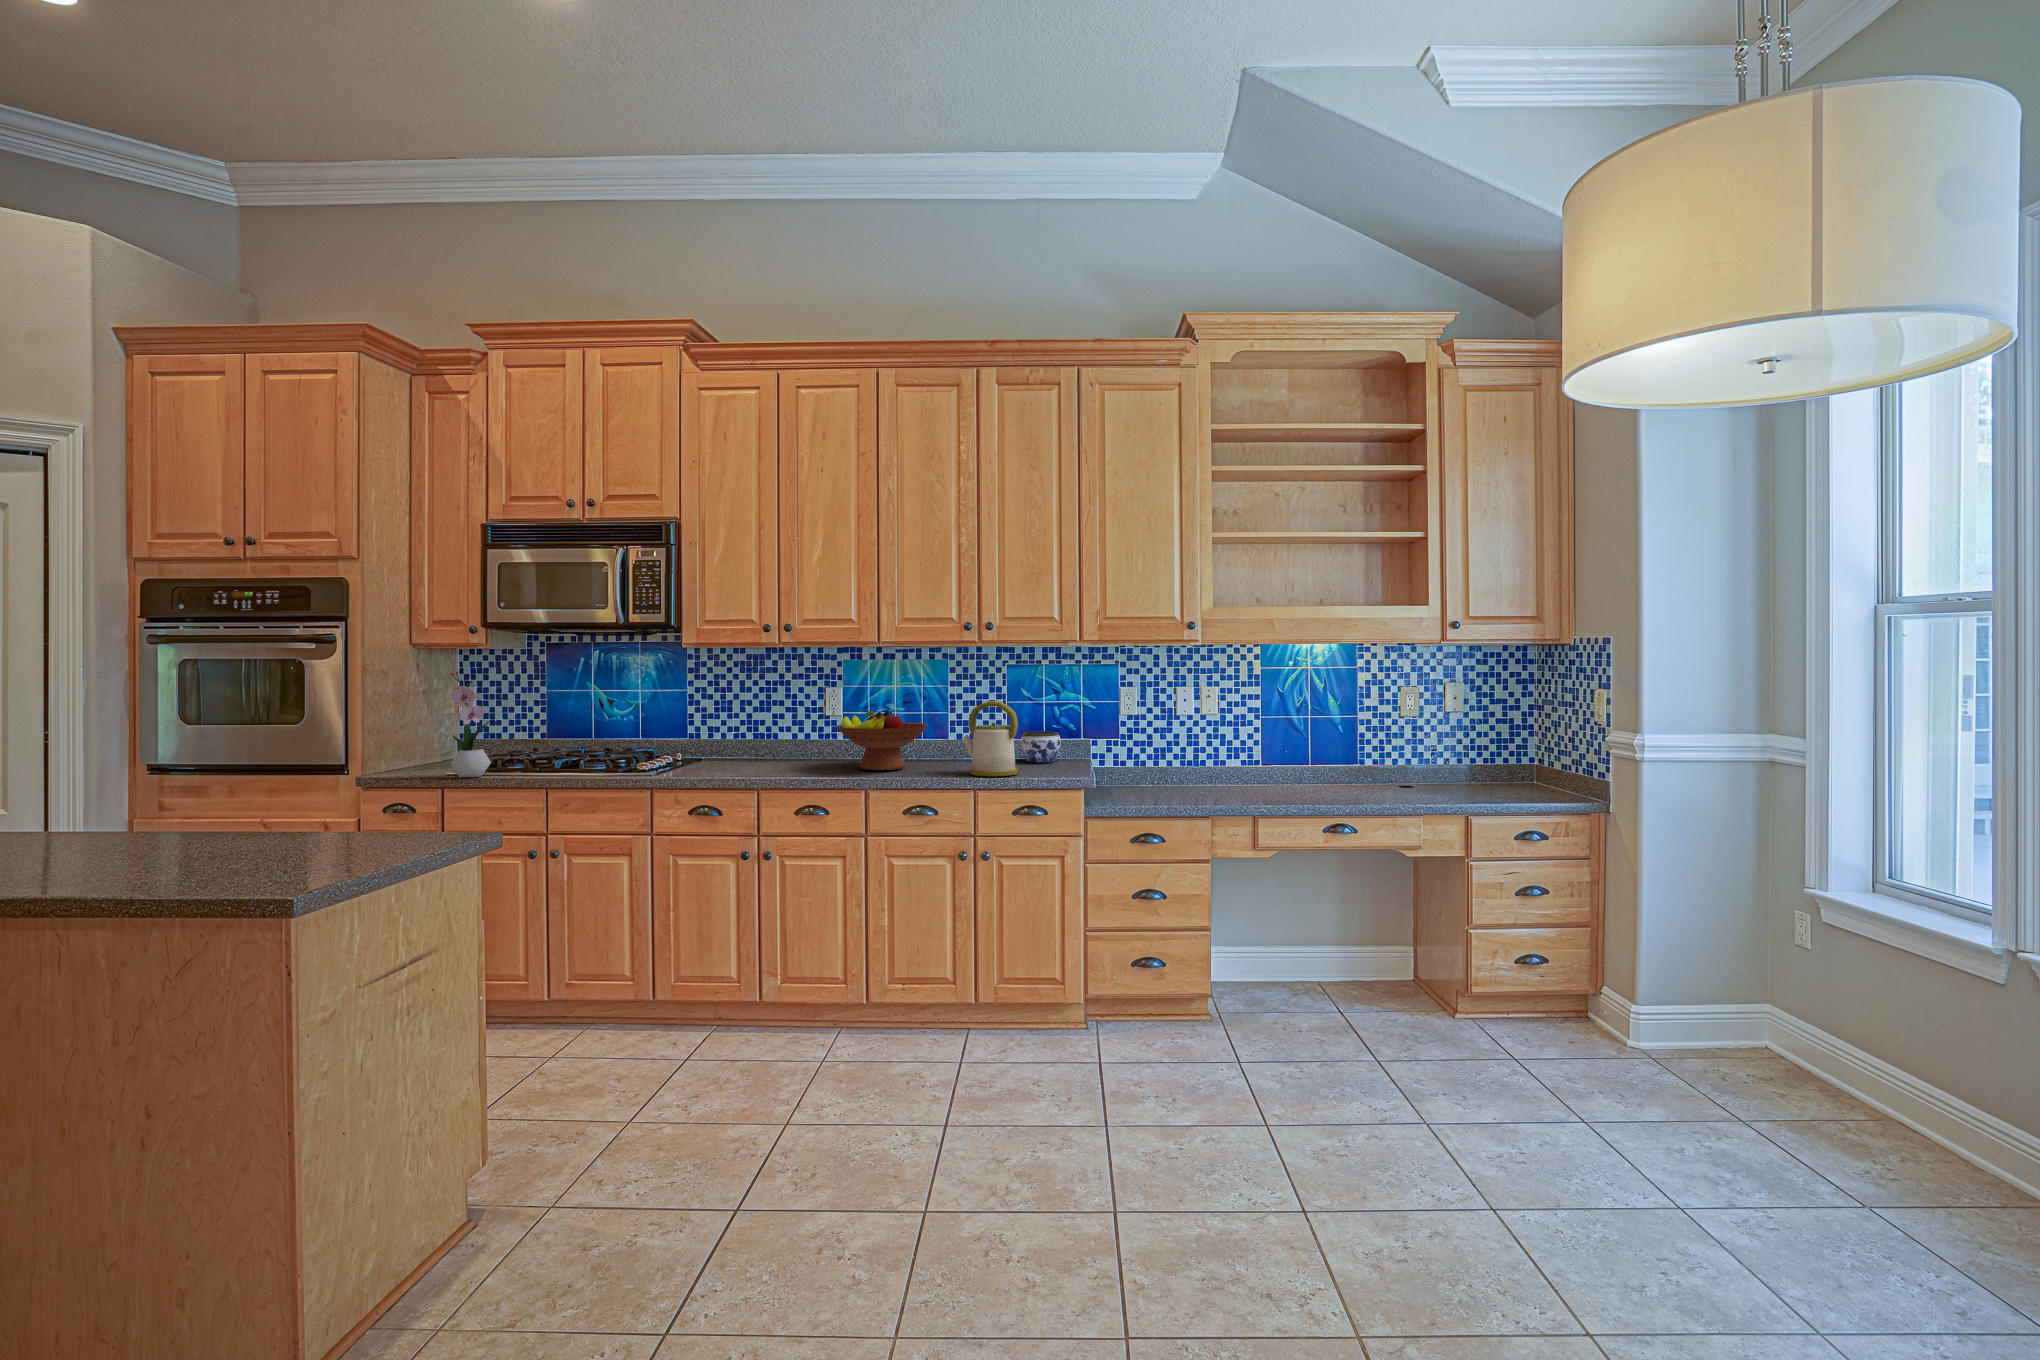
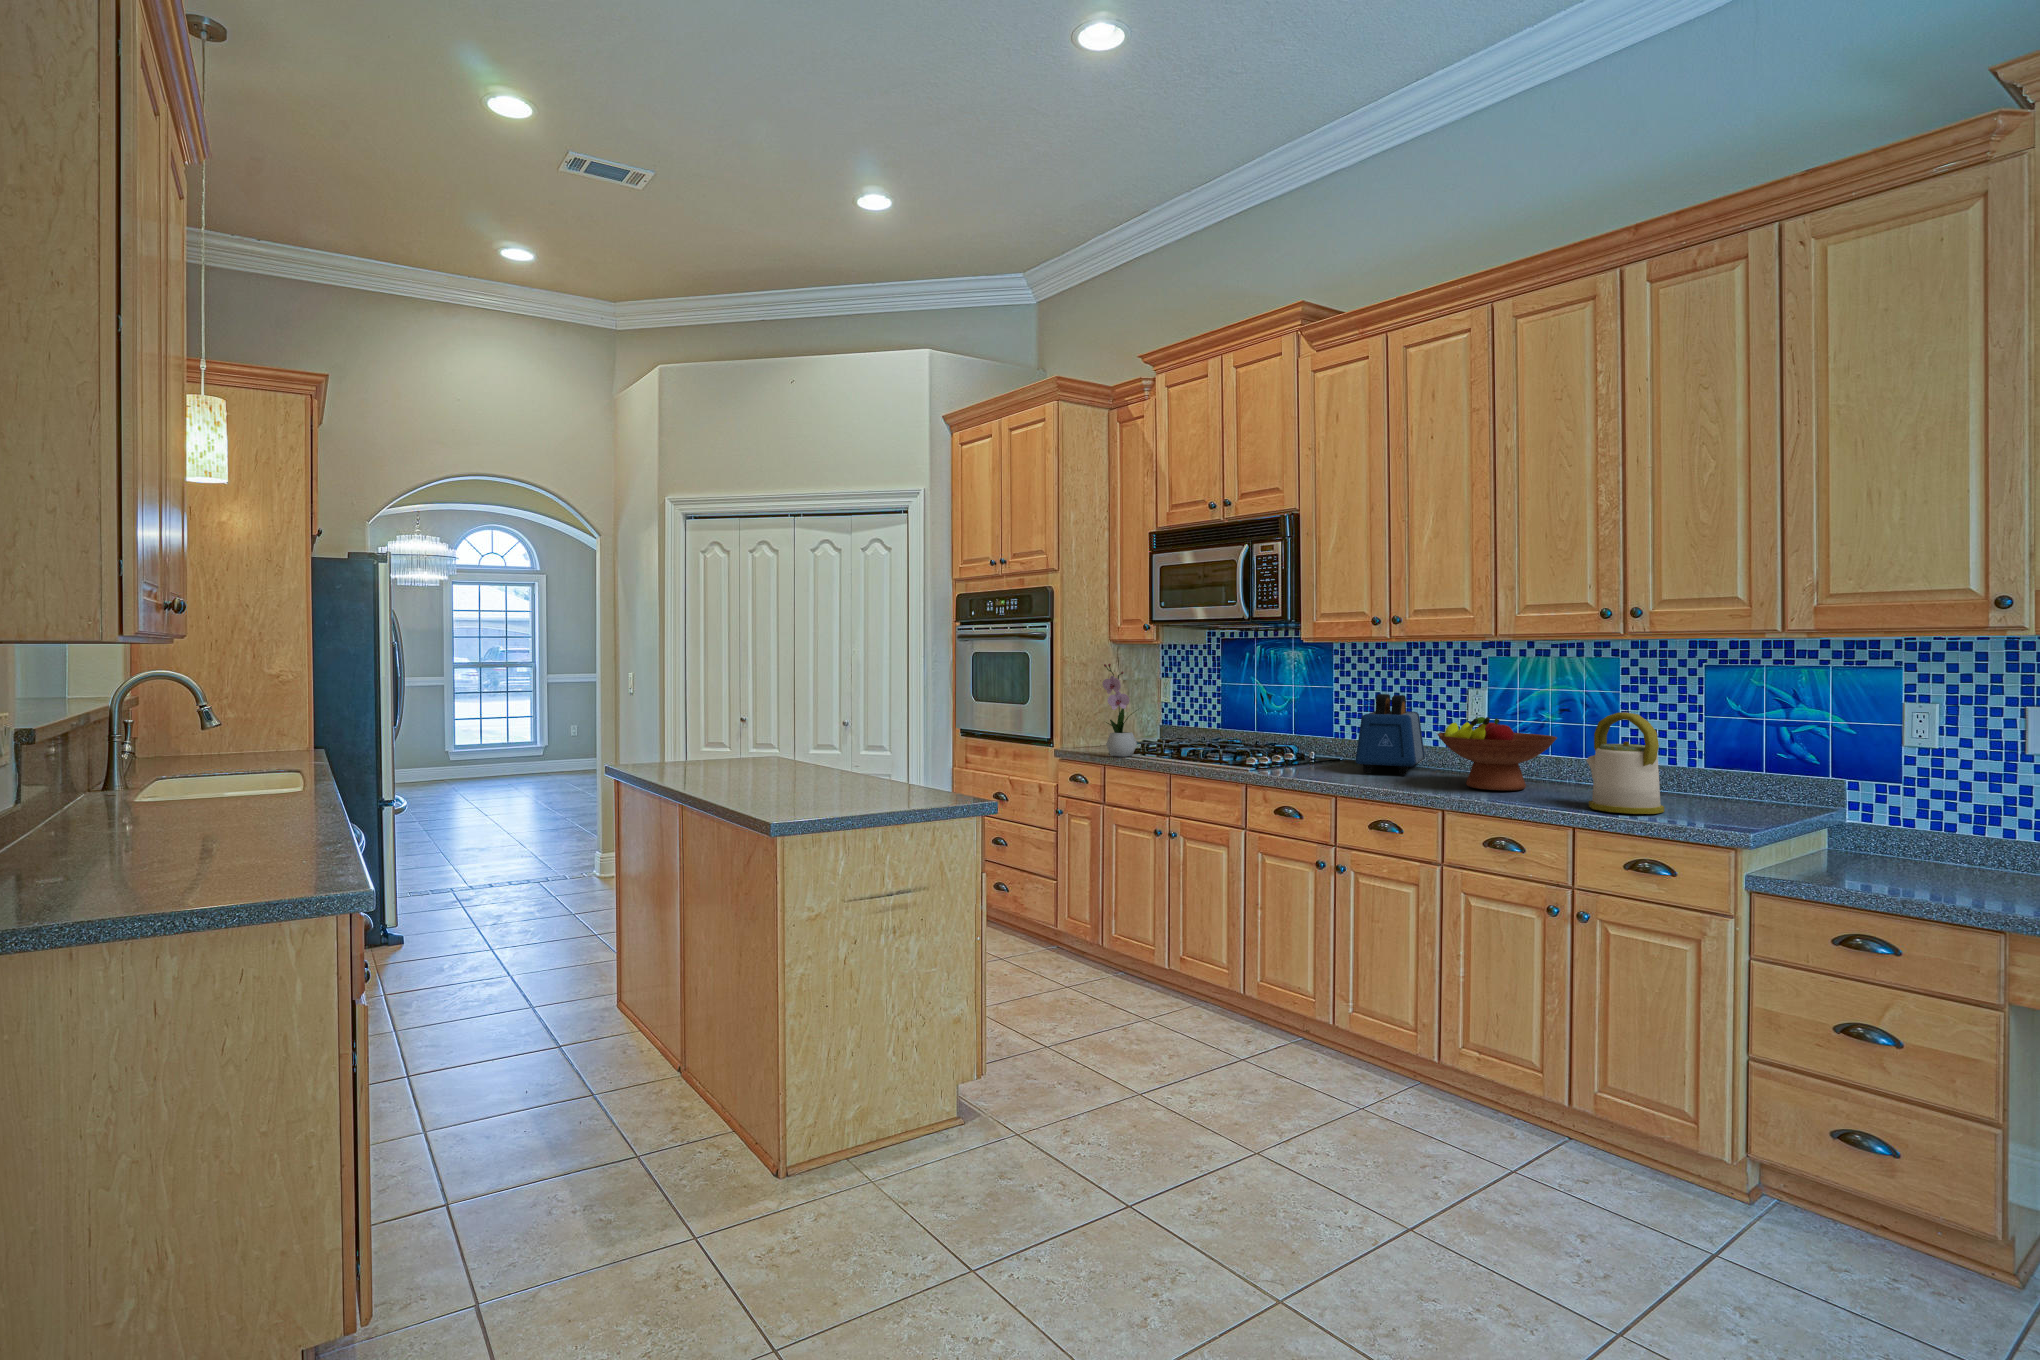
toaster: none [741,695,805,767] -> present [1355,694,1425,774]
jar: present [1021,731,1061,763] -> none [1707,759,1776,805]

